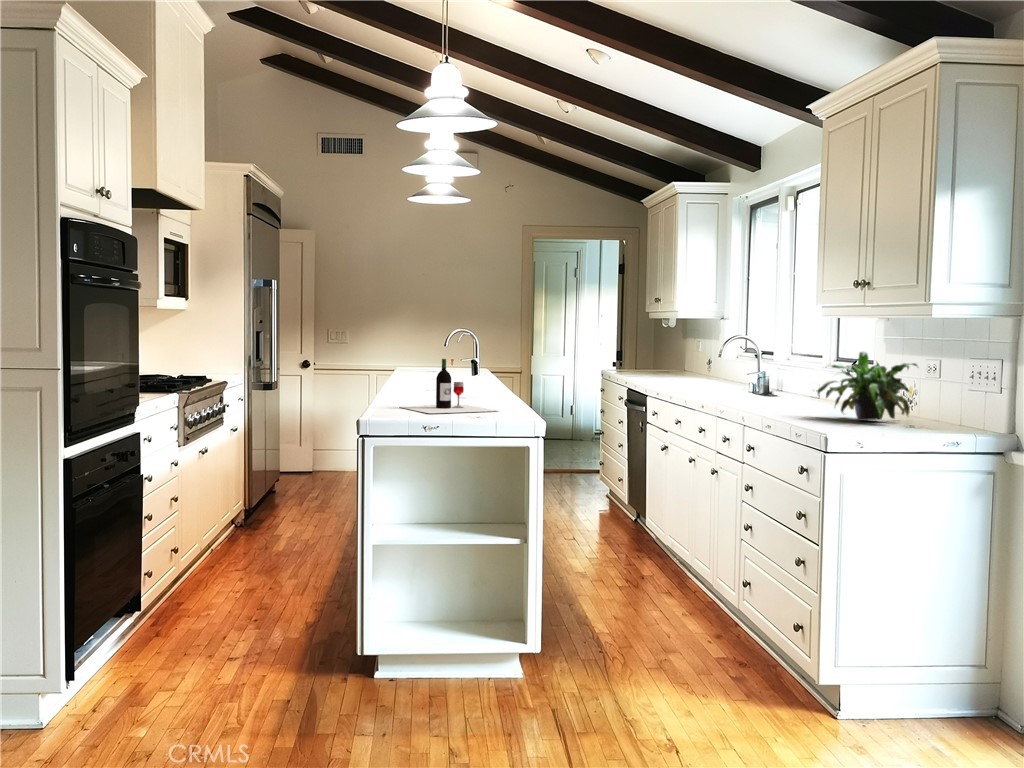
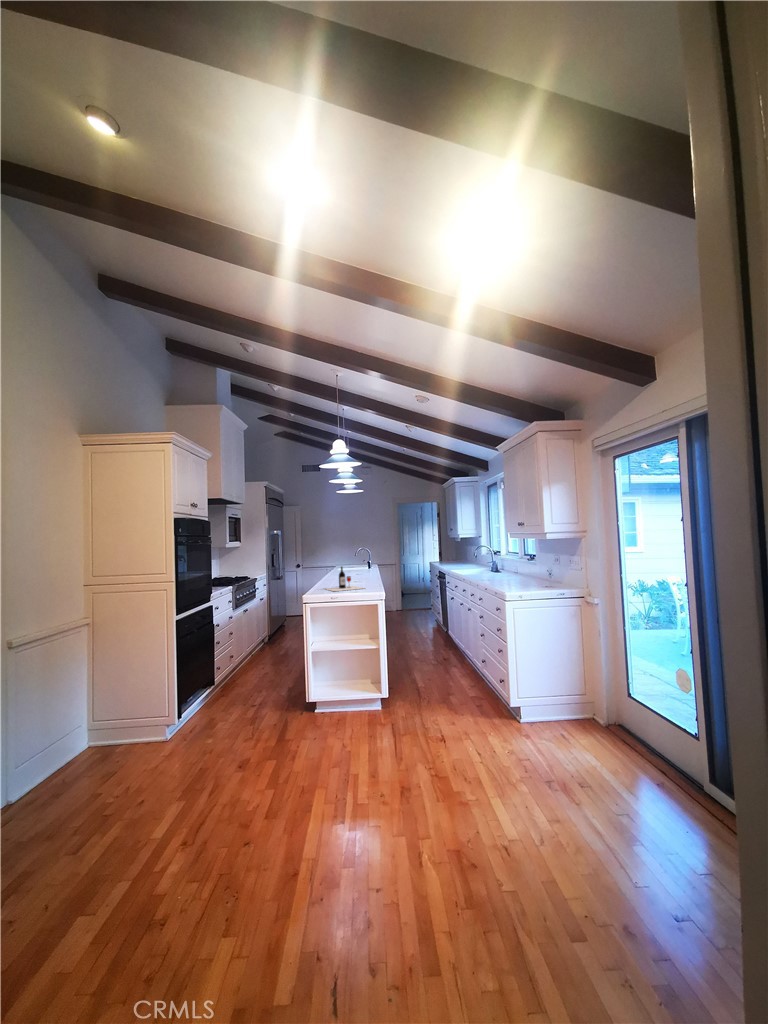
potted plant: present [817,352,917,420] -> none [505,554,548,584]

